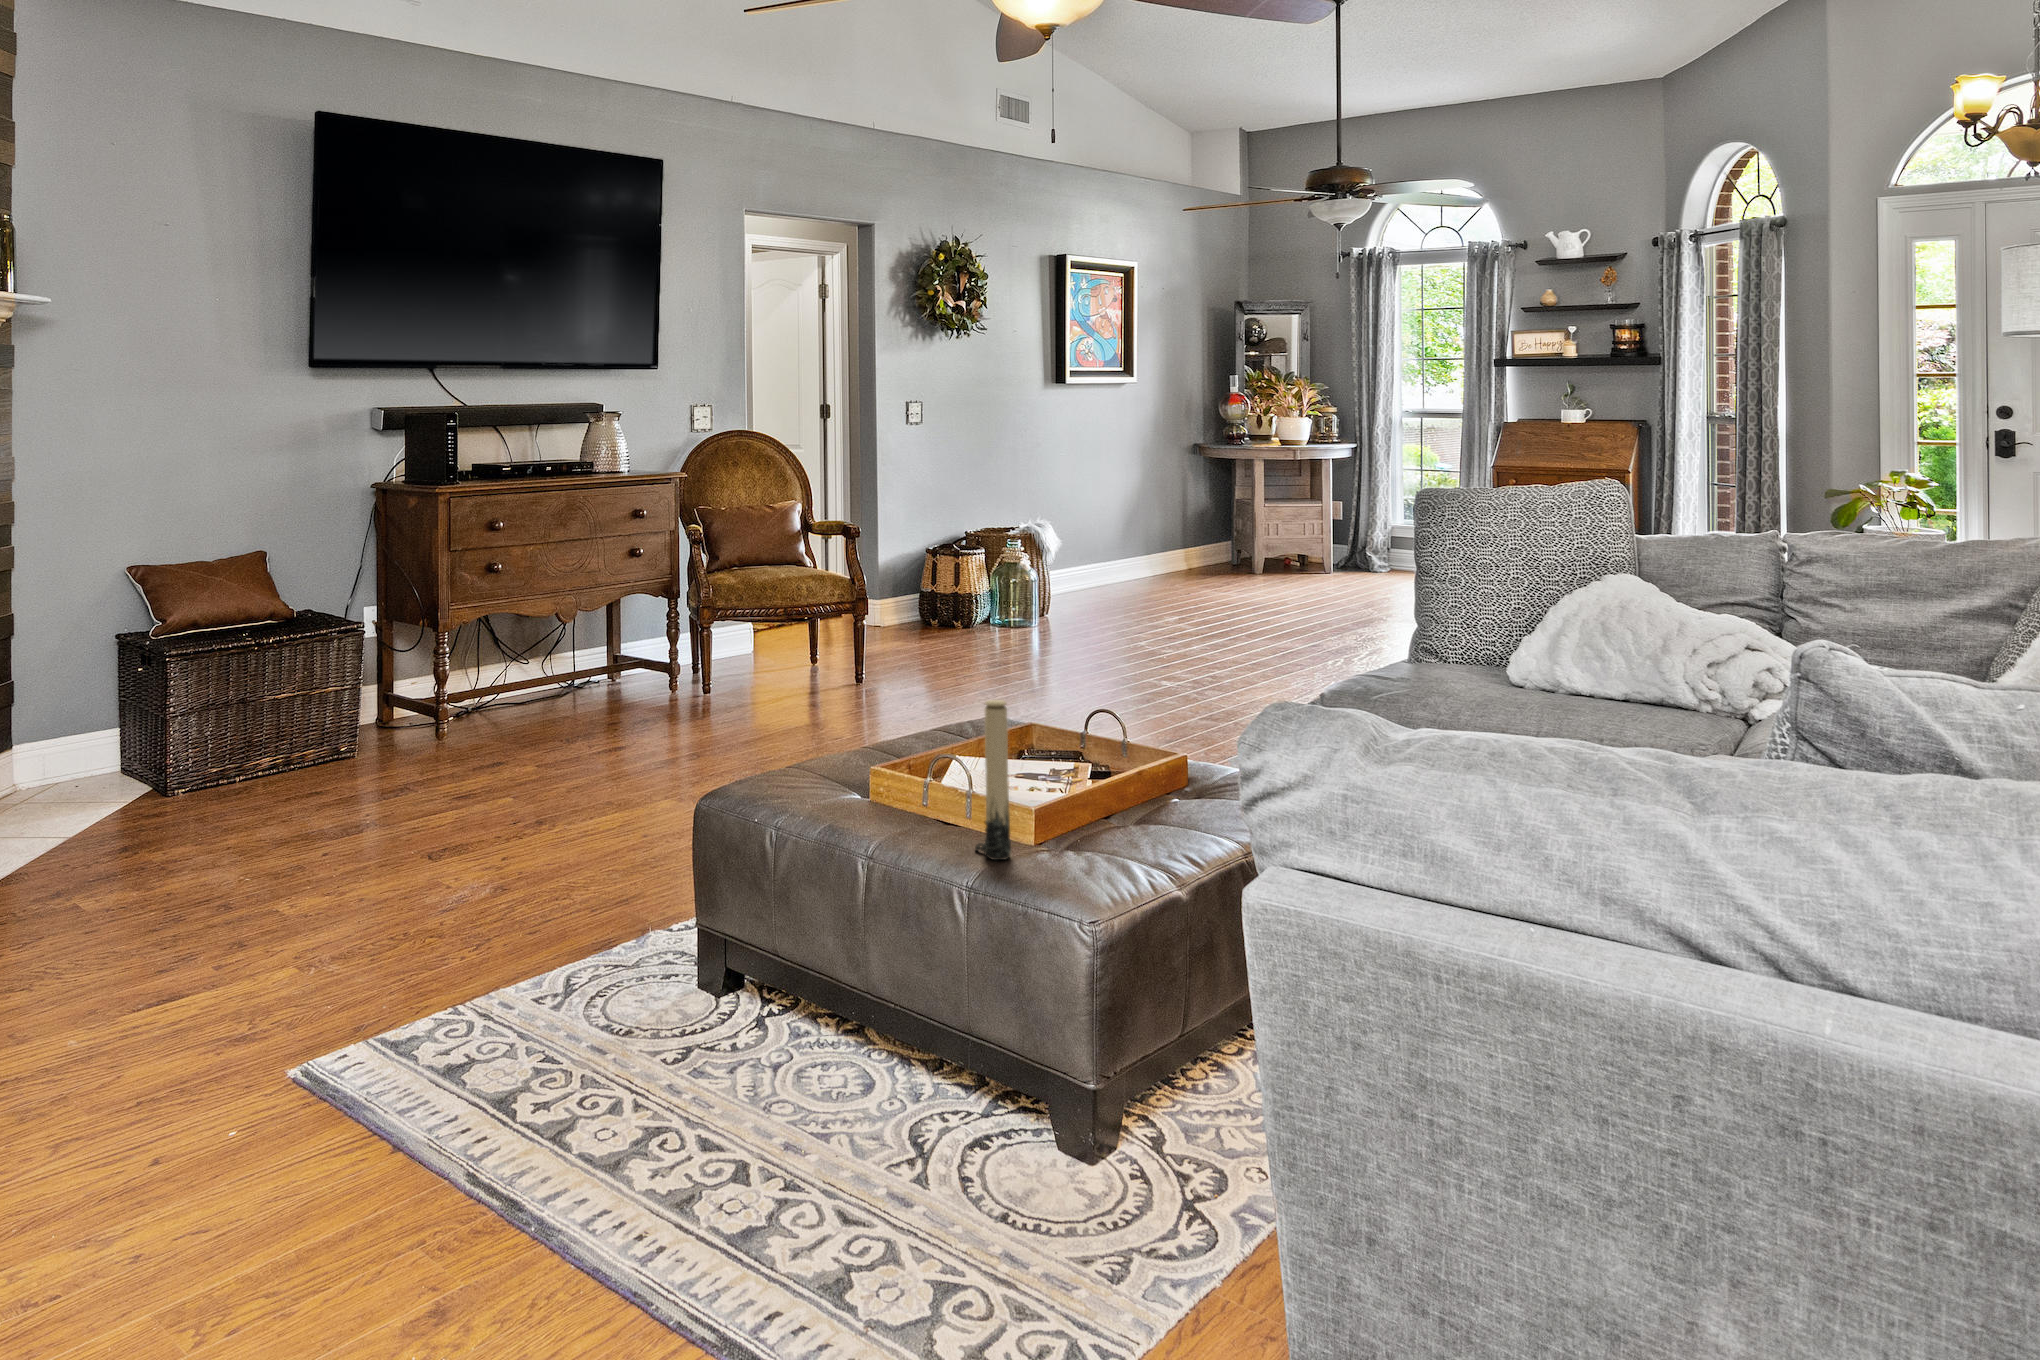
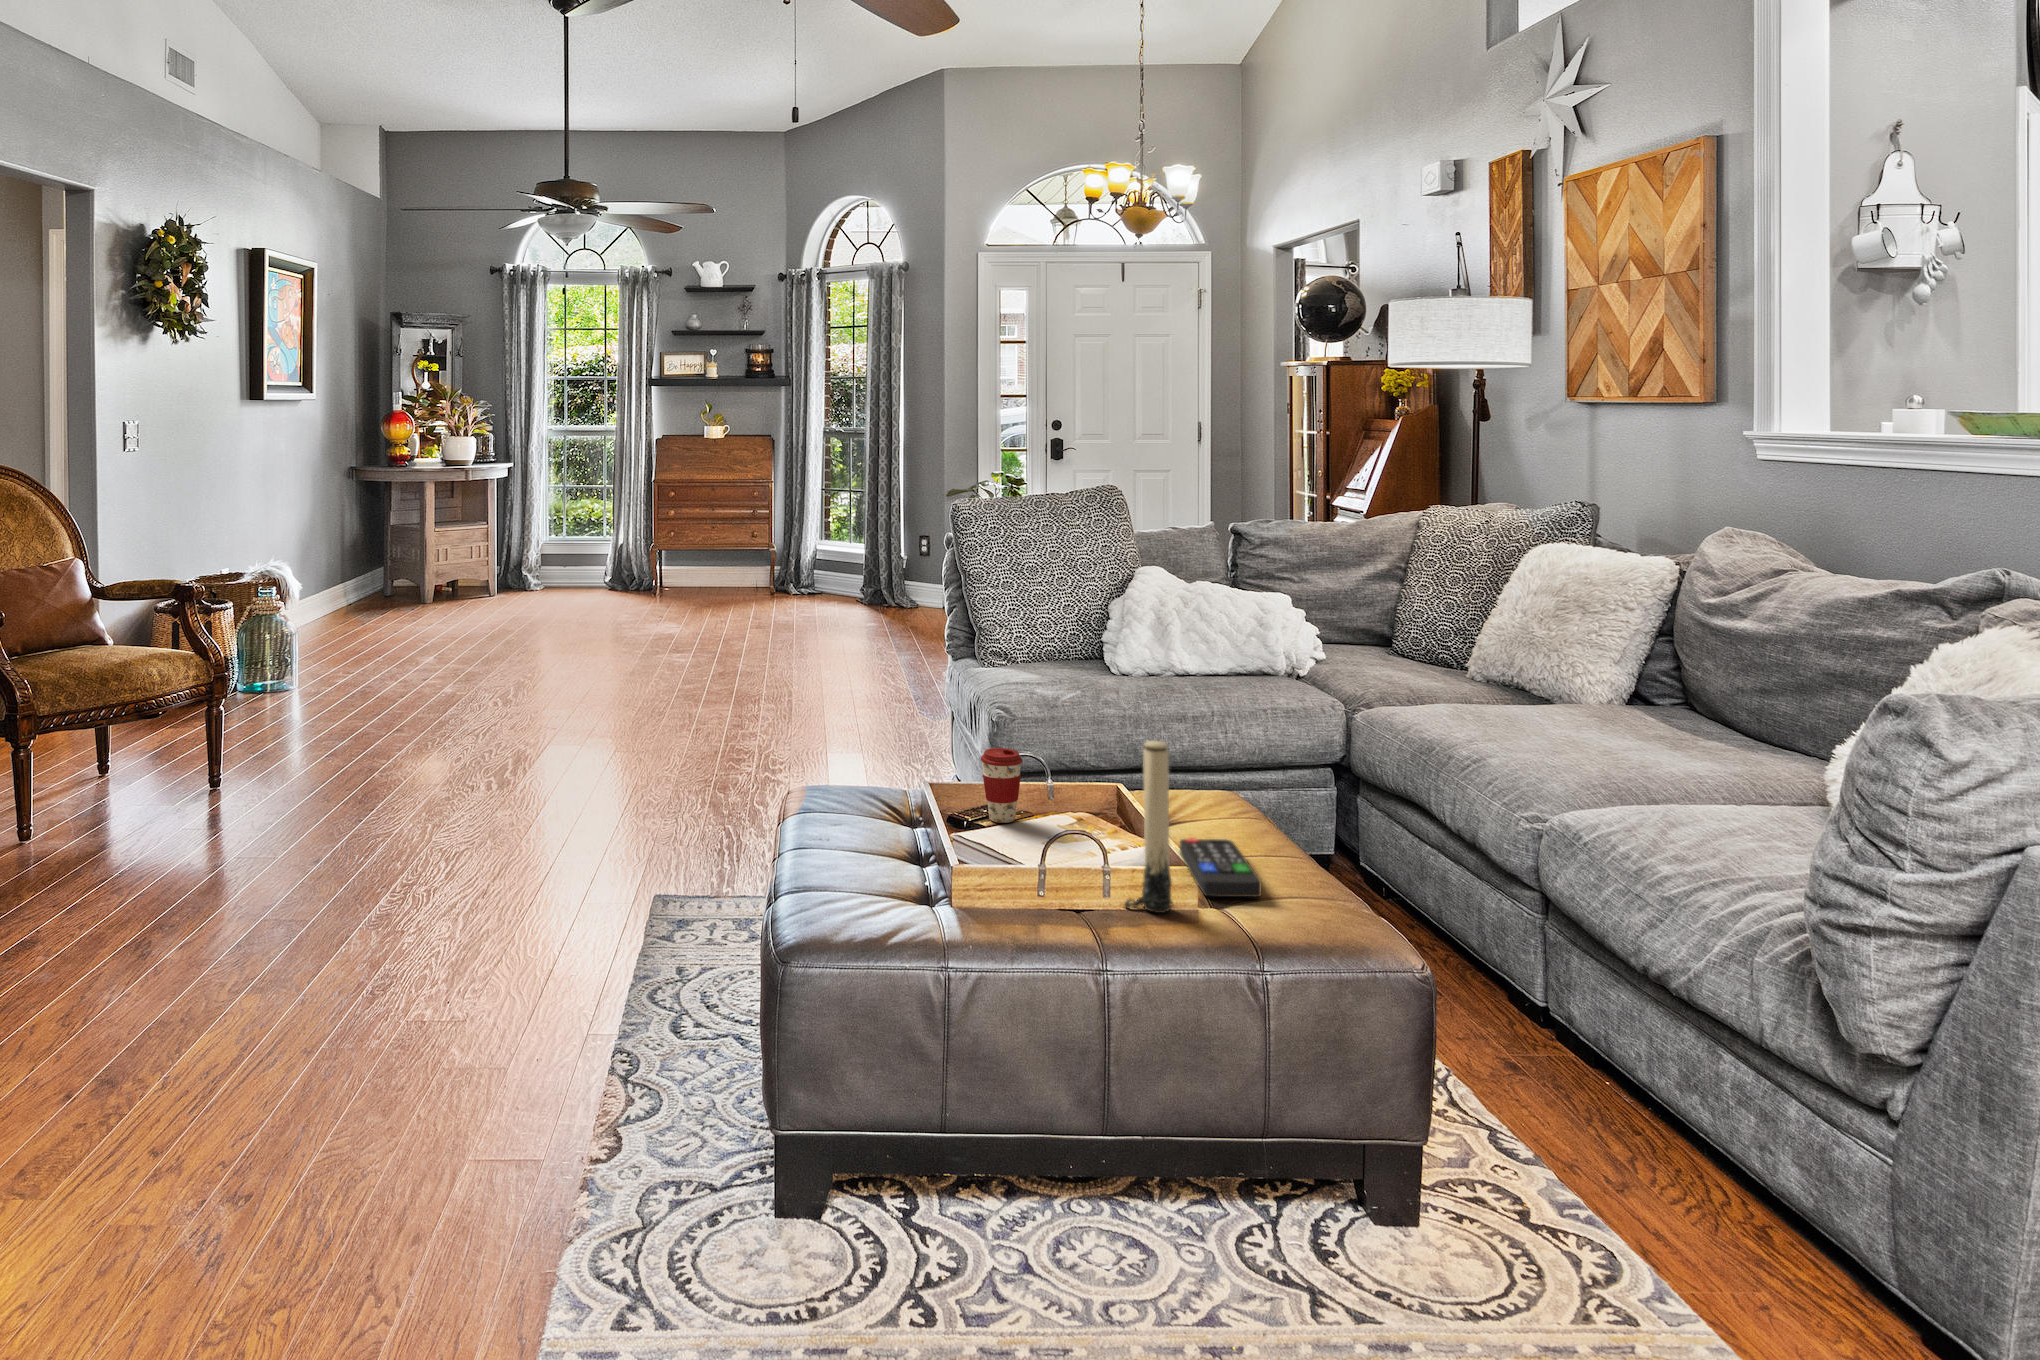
coffee cup: none [1021,707,1061,777] -> present [981,748,1023,823]
remote control: none [1061,814,1179,869] -> present [1180,838,1261,897]

